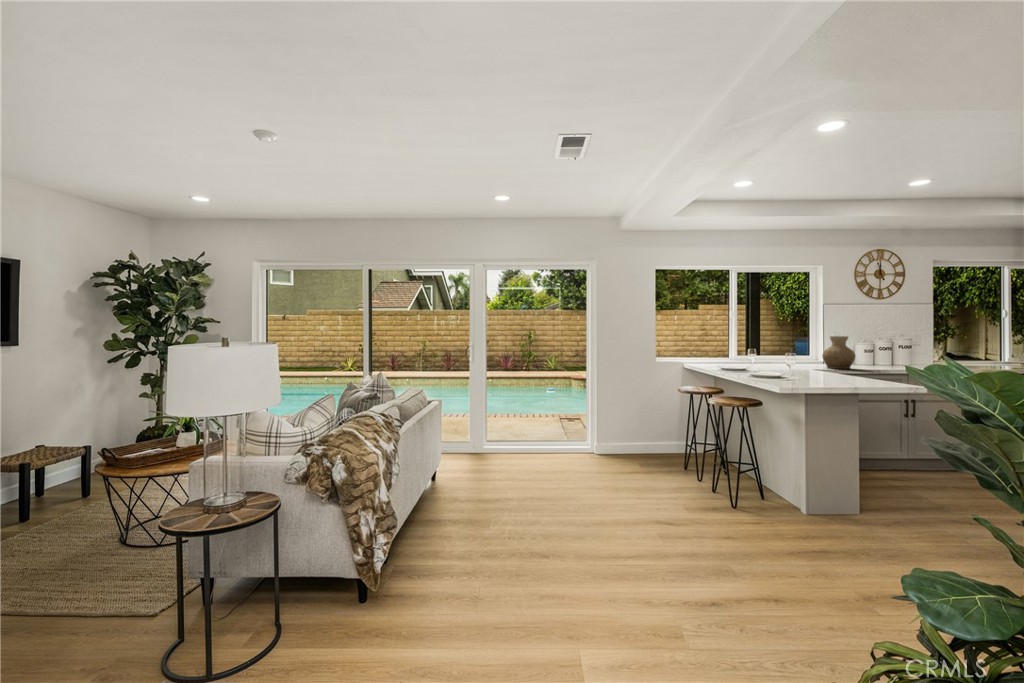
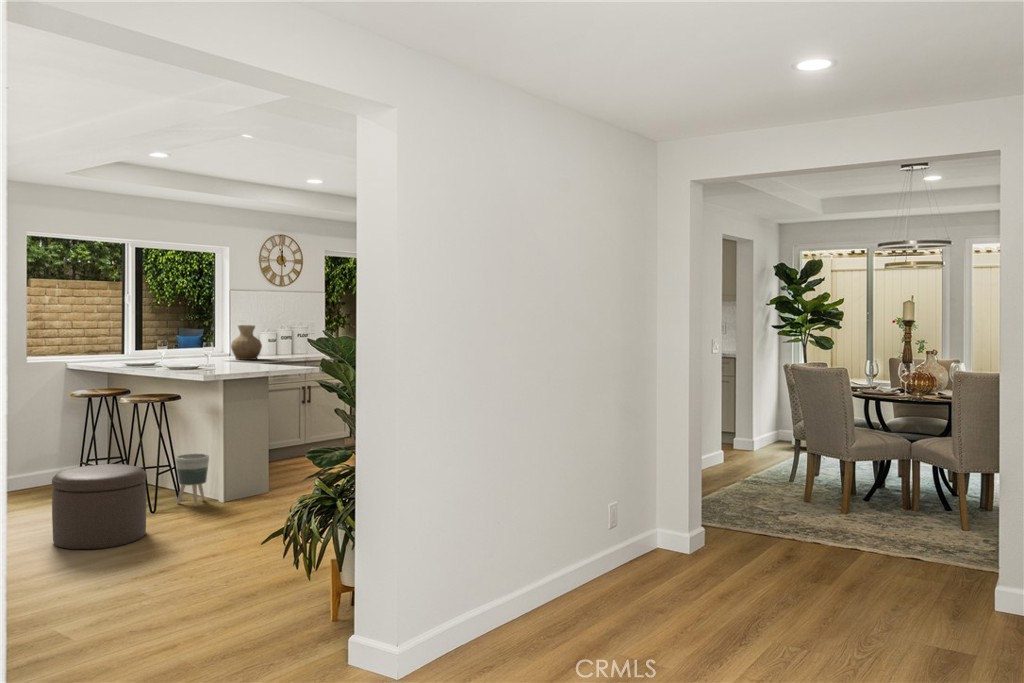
ottoman: none [635,455,716,539] -> present [52,464,146,549]
planter: none [754,456,788,510] -> present [176,454,209,506]

